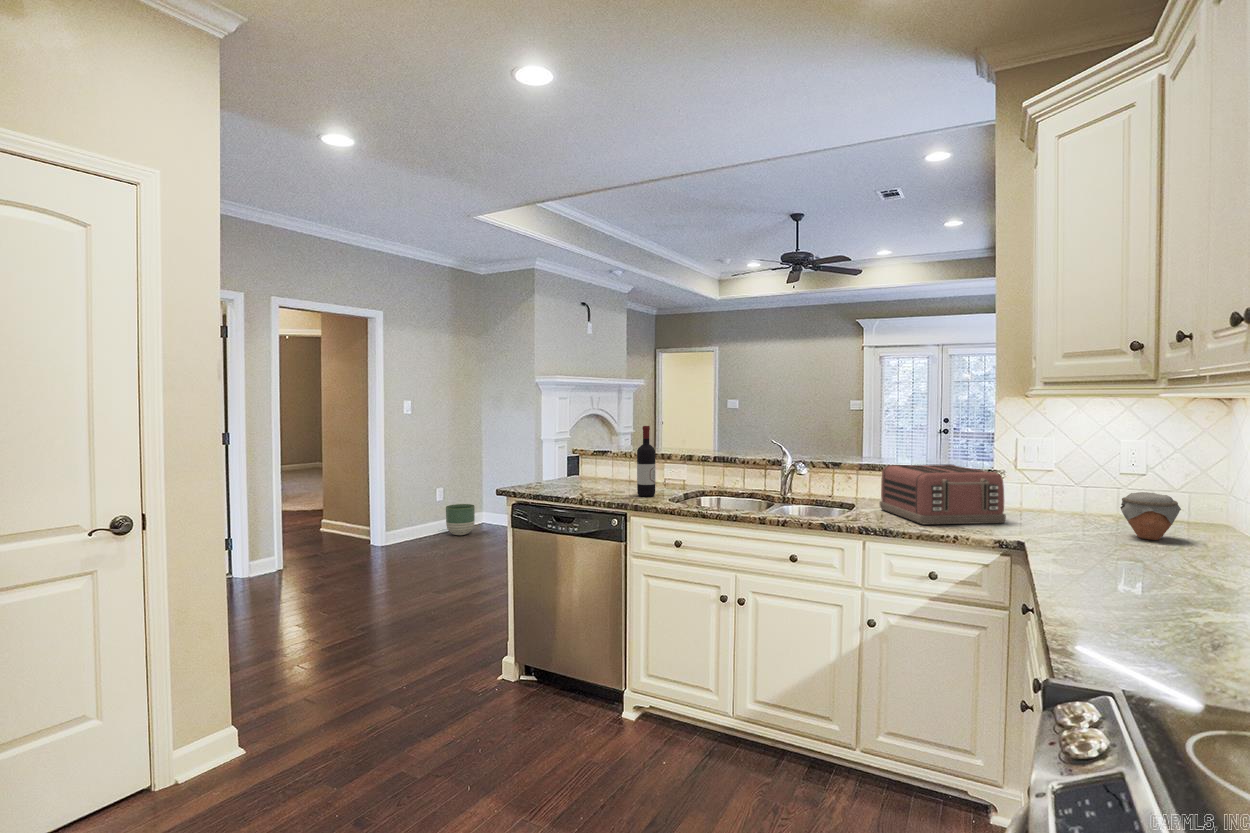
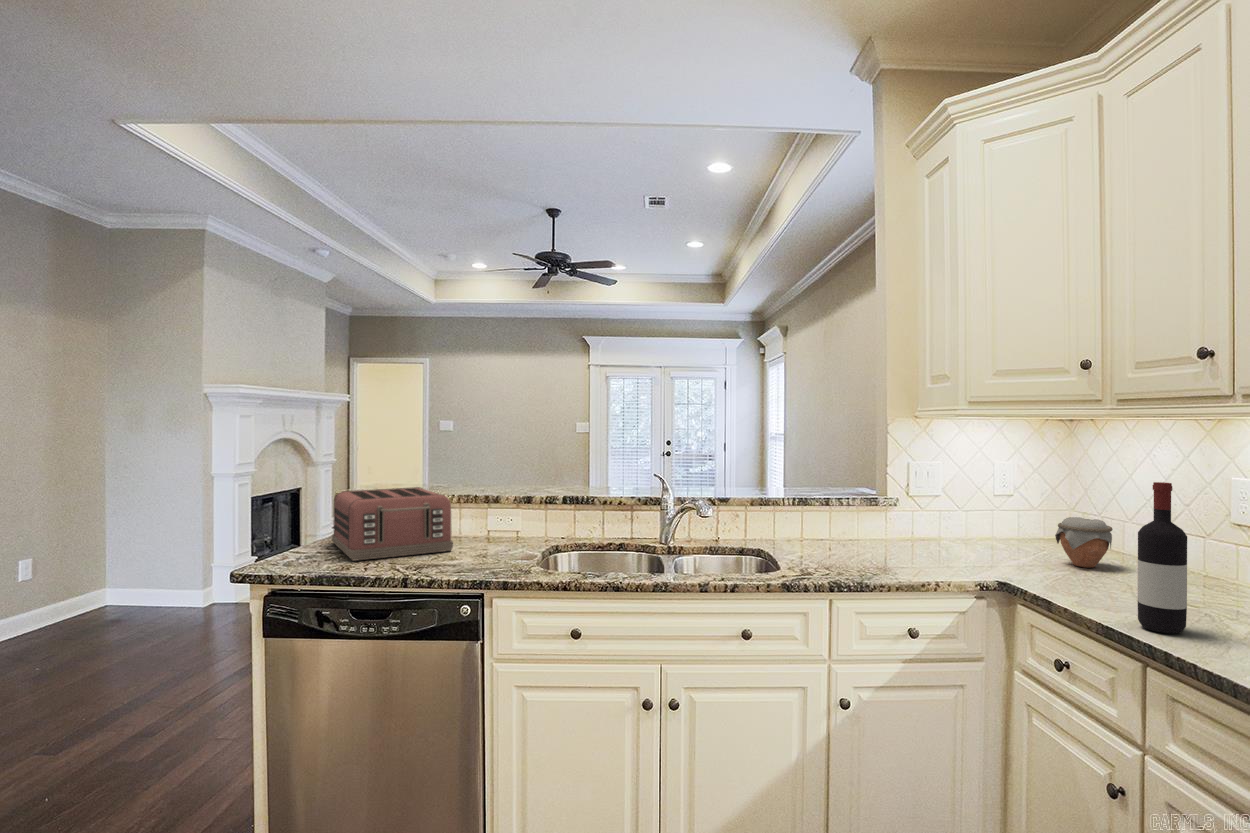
wine bottle: present [637,426,656,497] -> present [1137,482,1187,634]
toaster: present [879,464,1006,525] -> present [332,487,453,561]
planter: present [446,504,475,535] -> none [39,575,93,625]

